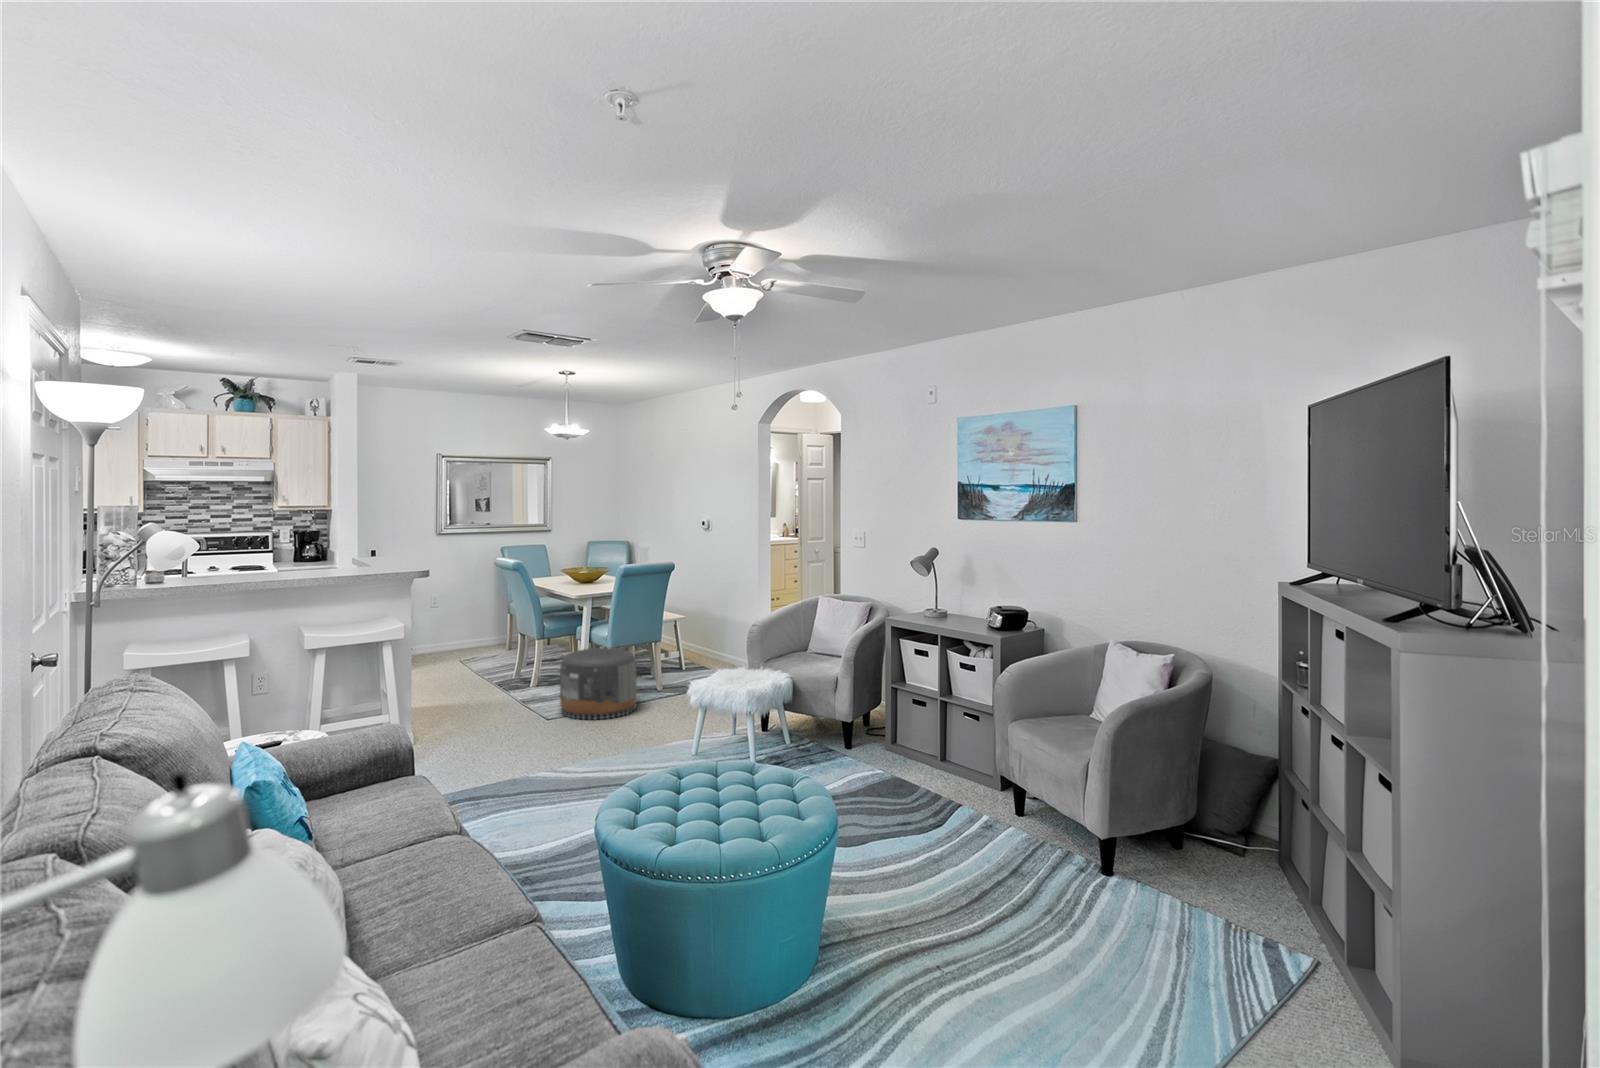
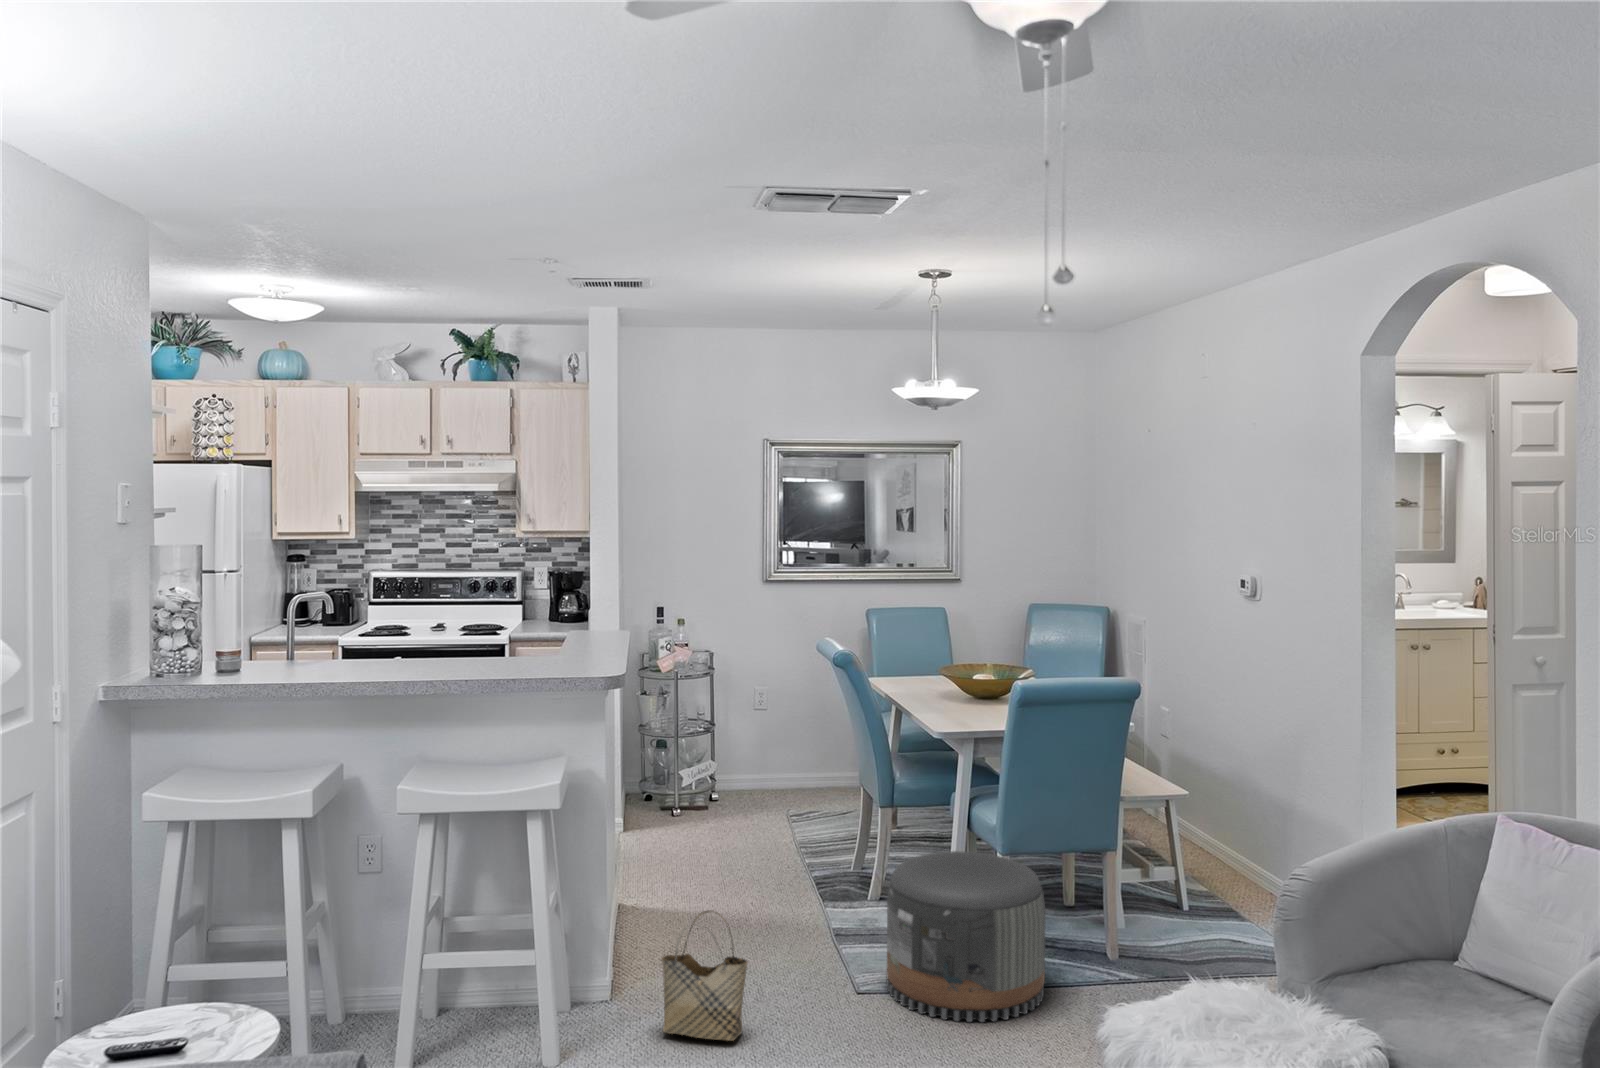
woven basket: none [456,681,503,744] -> present [662,910,748,1041]

